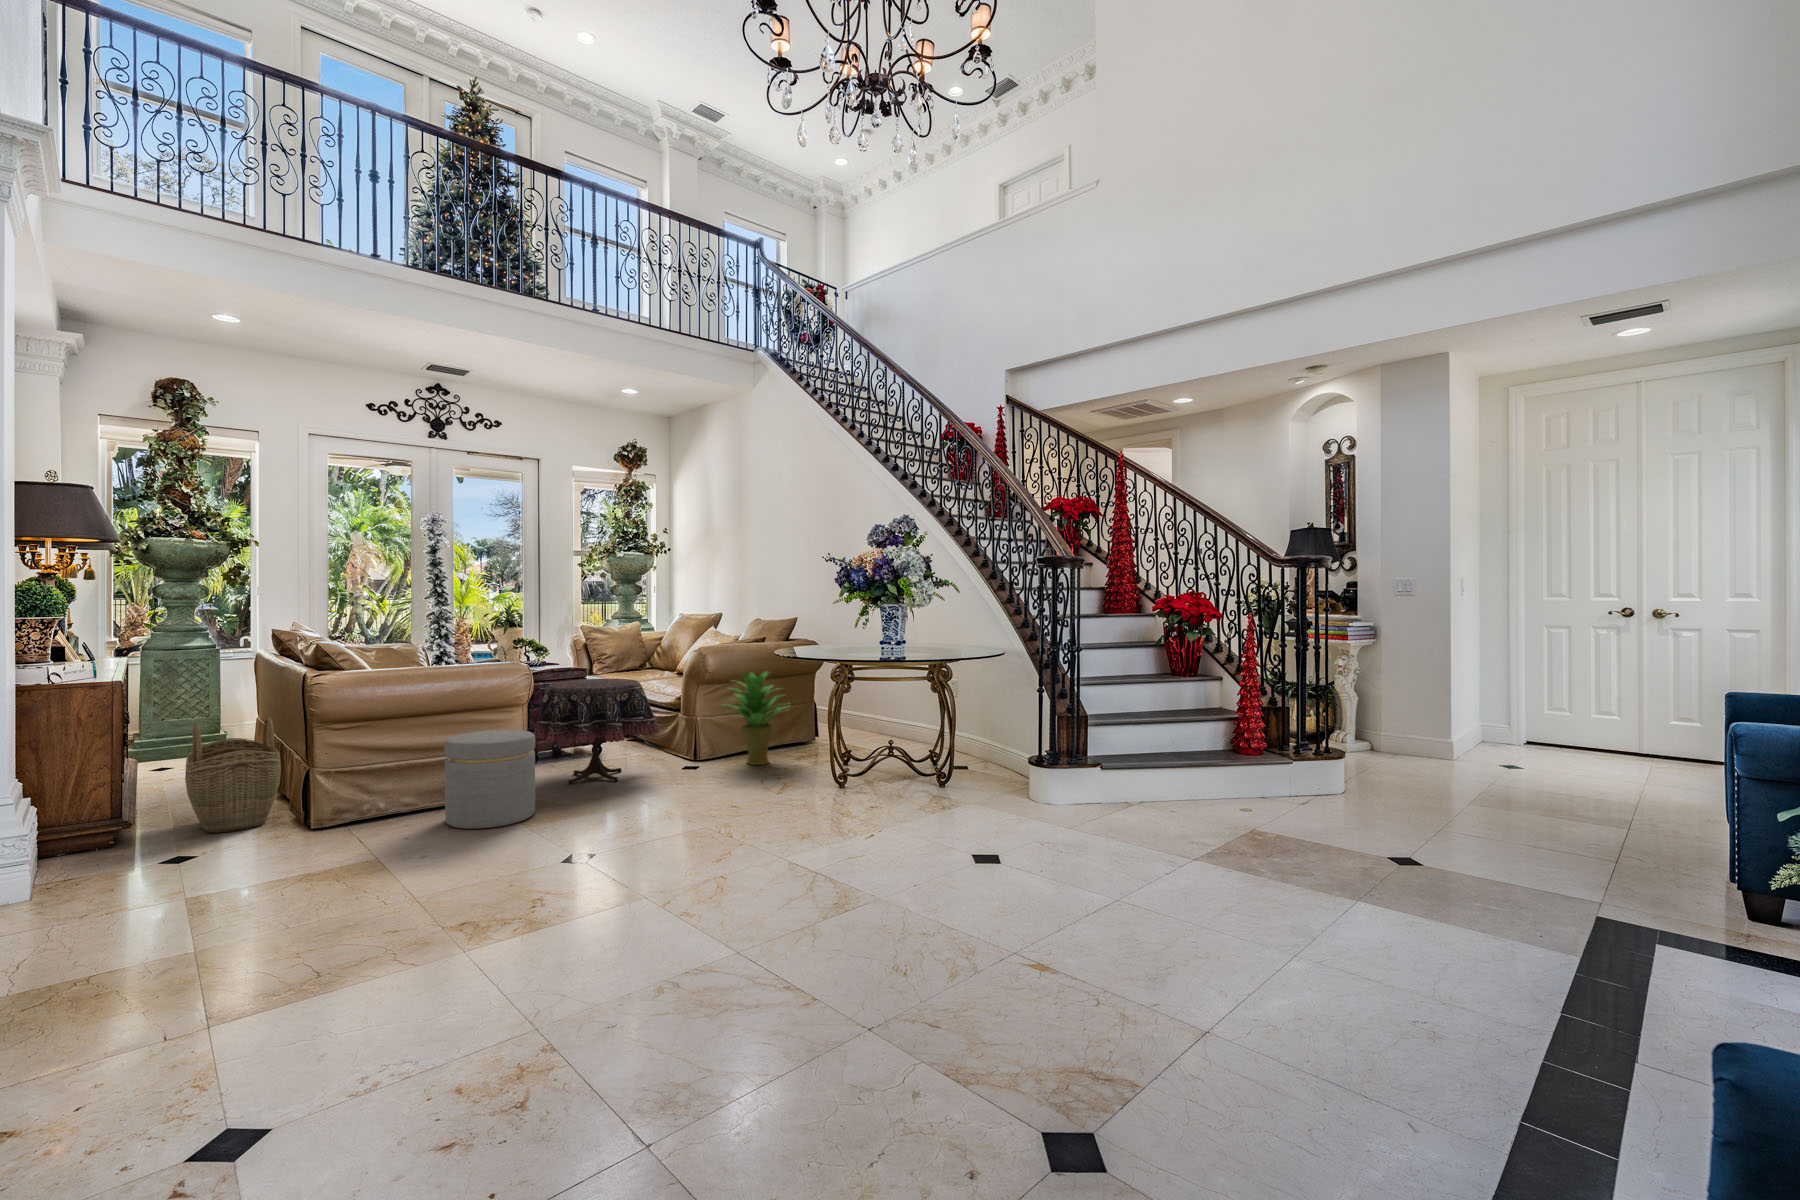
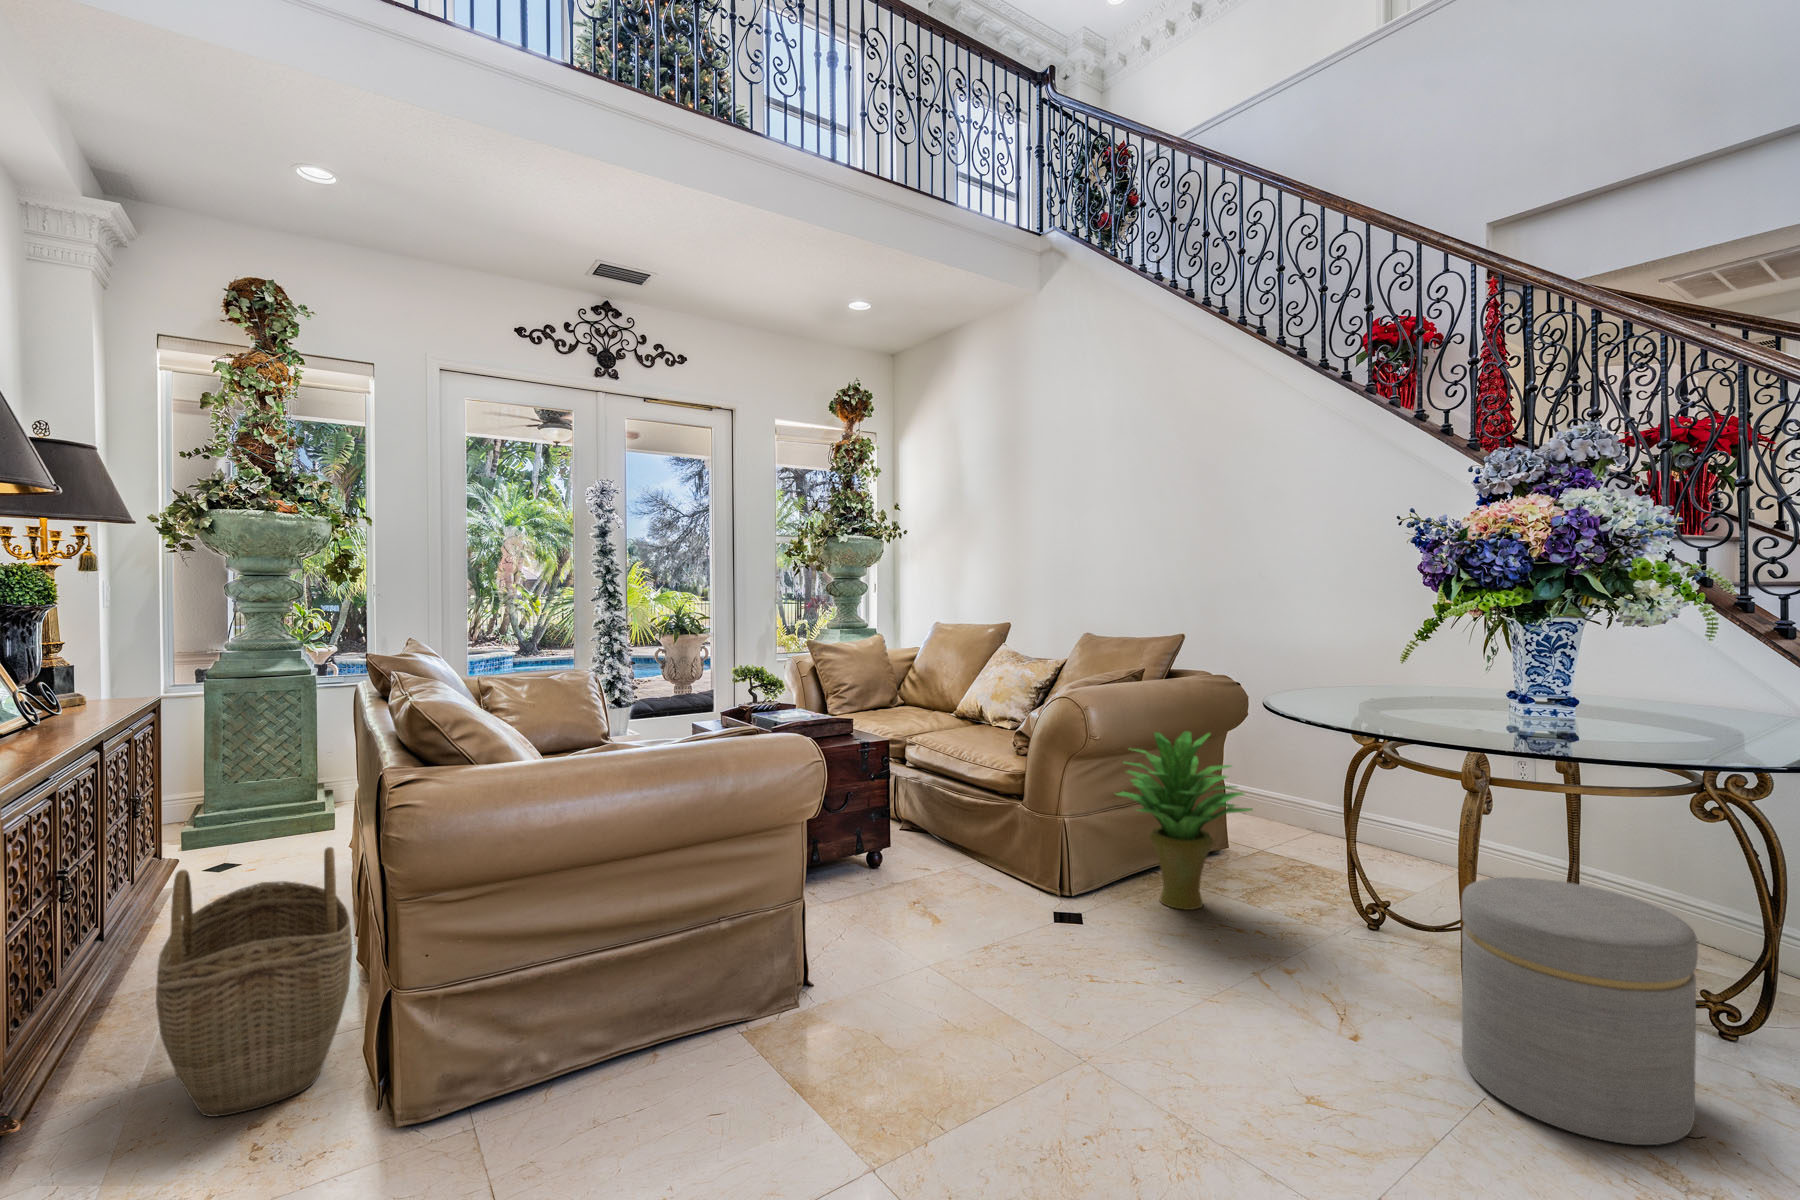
side table: present [534,679,659,784] -> none [807,745,1033,957]
ottoman: present [444,730,535,829] -> present [1461,877,1698,1145]

